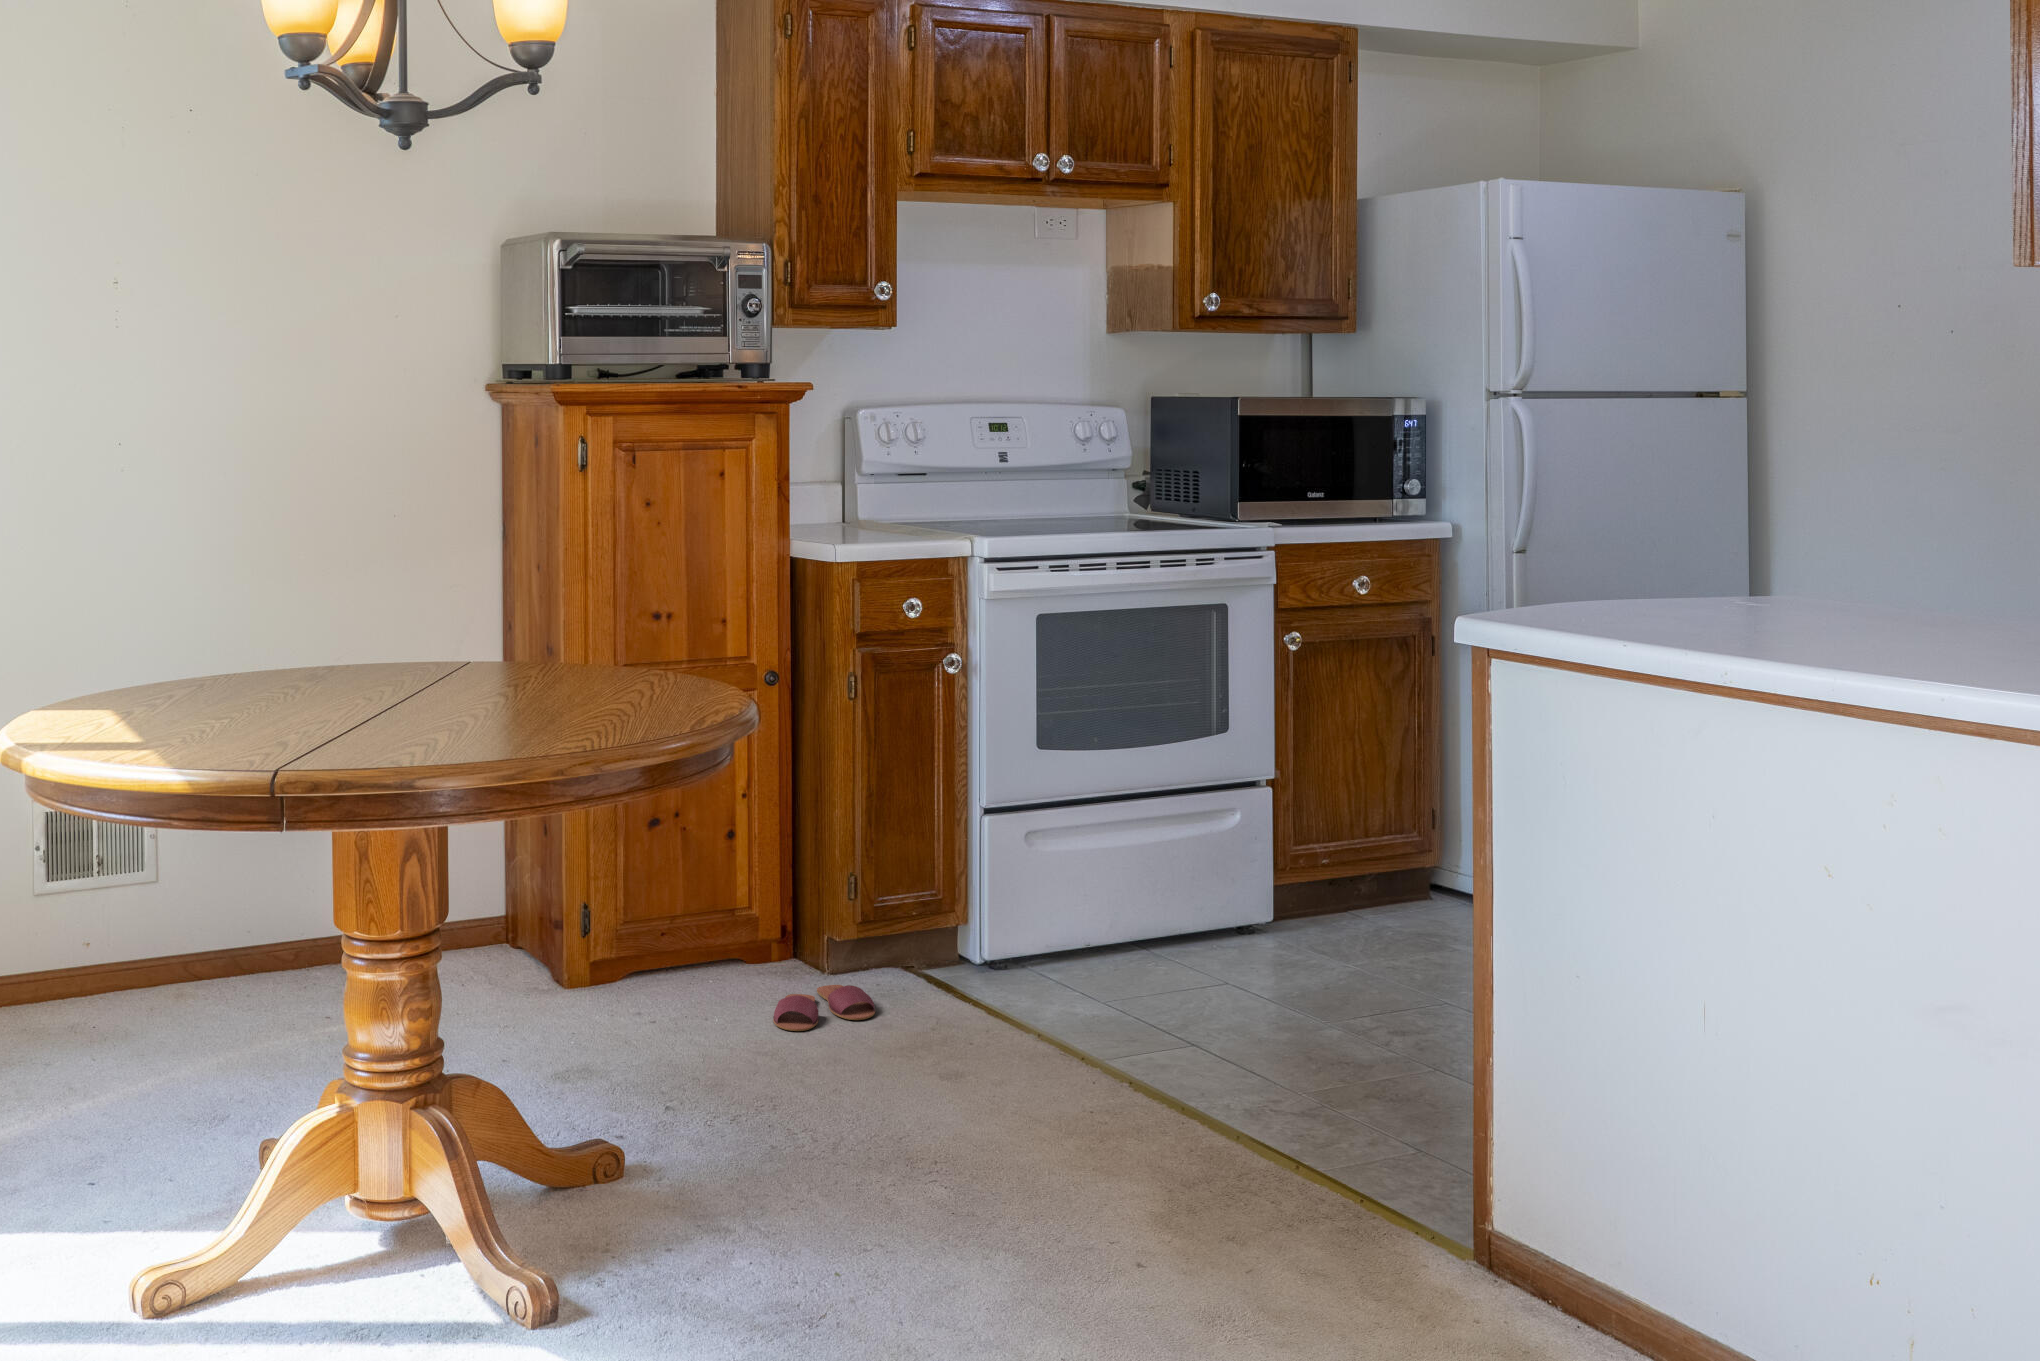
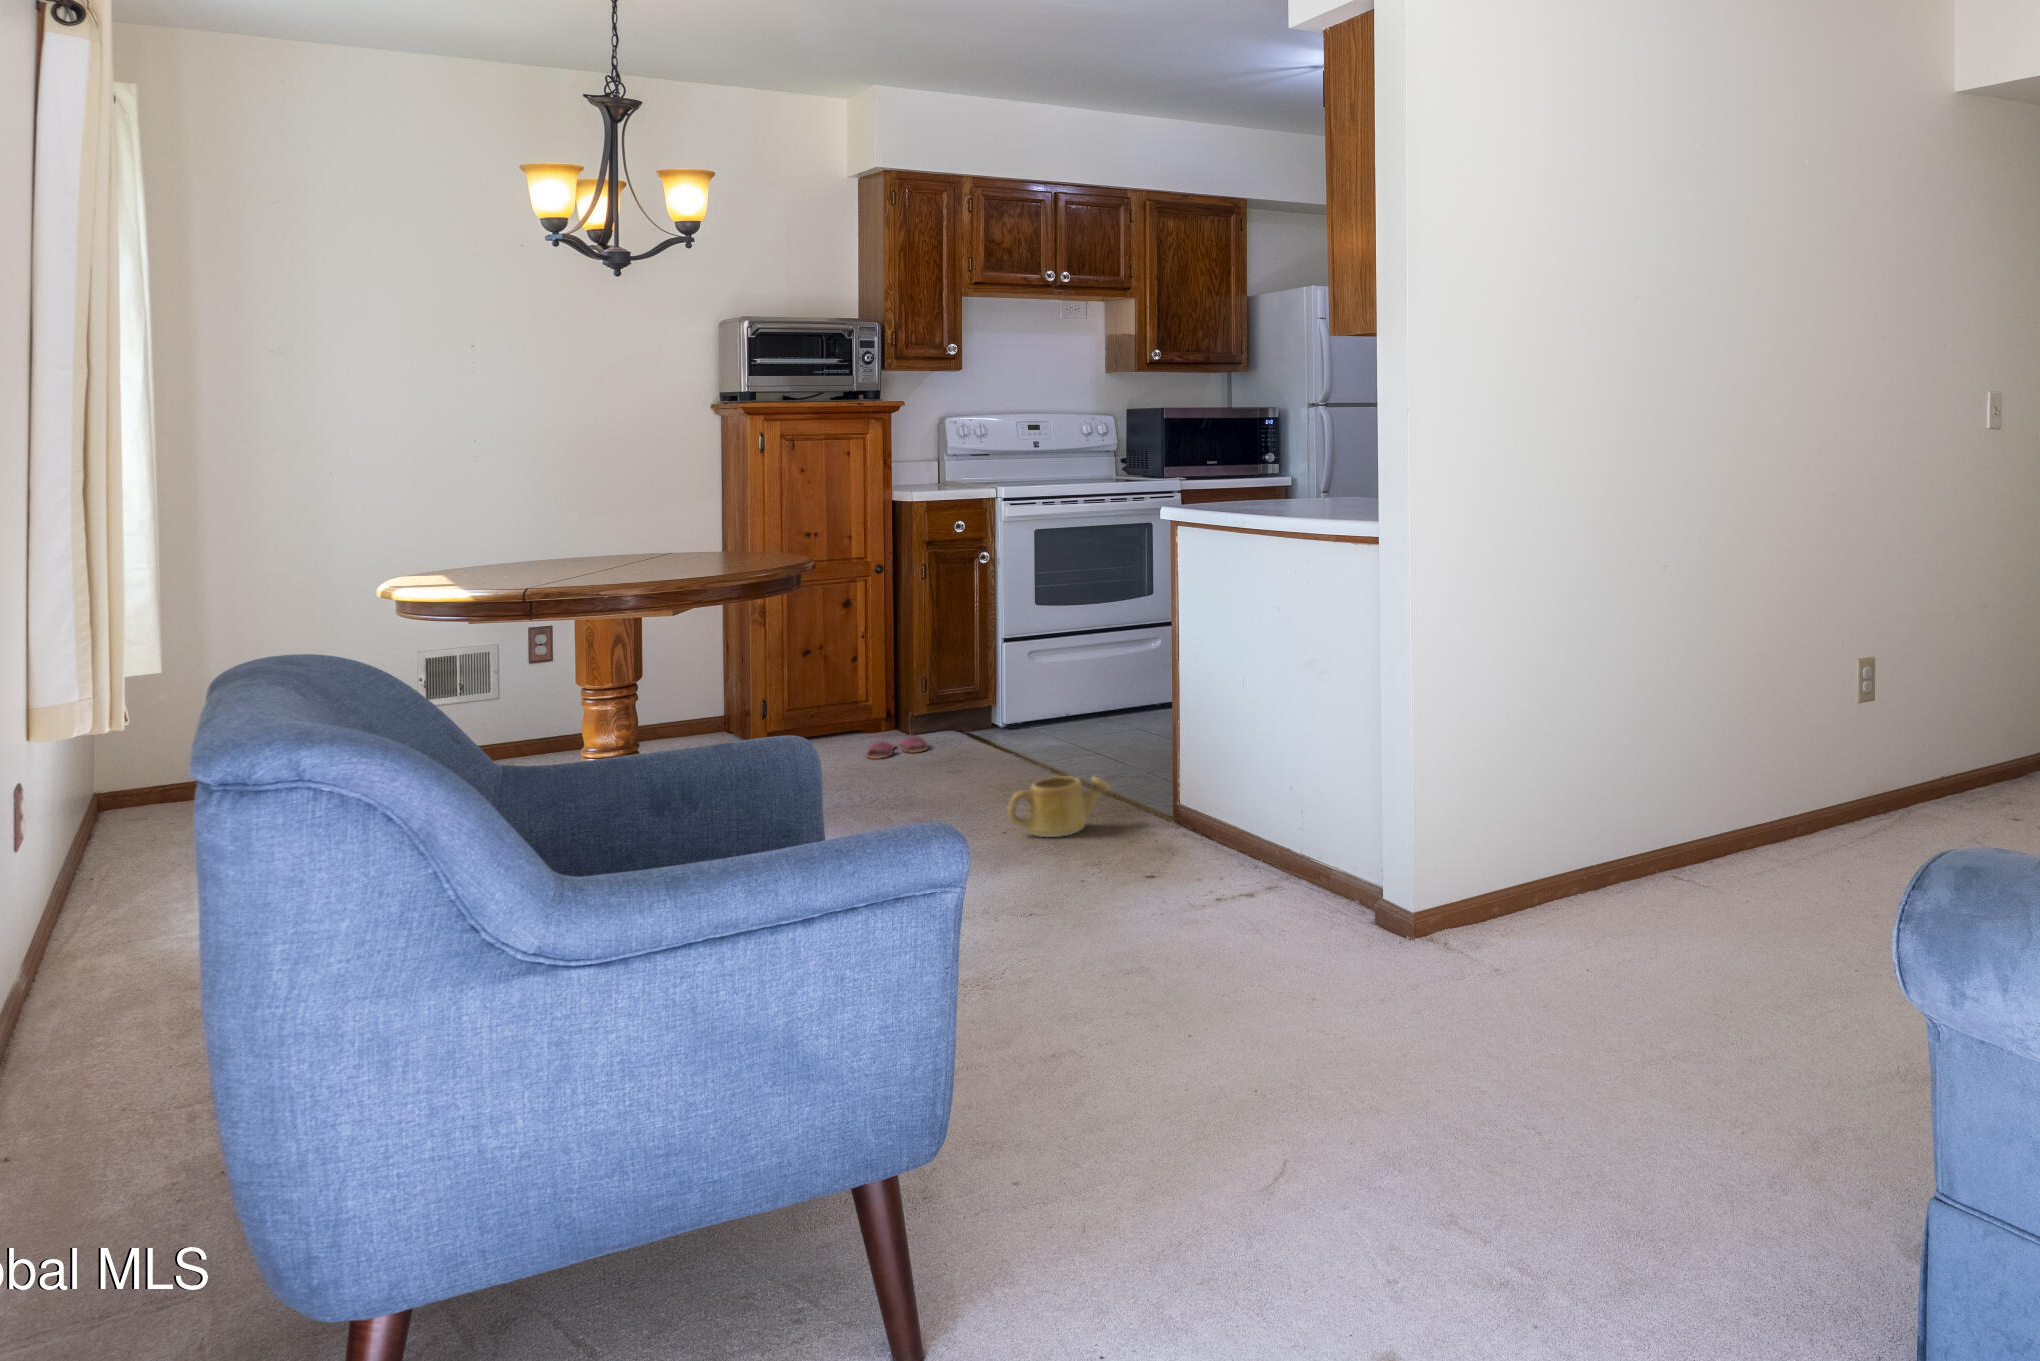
watering can: none [1167,1167,1363,1307] -> present [1008,776,1110,837]

